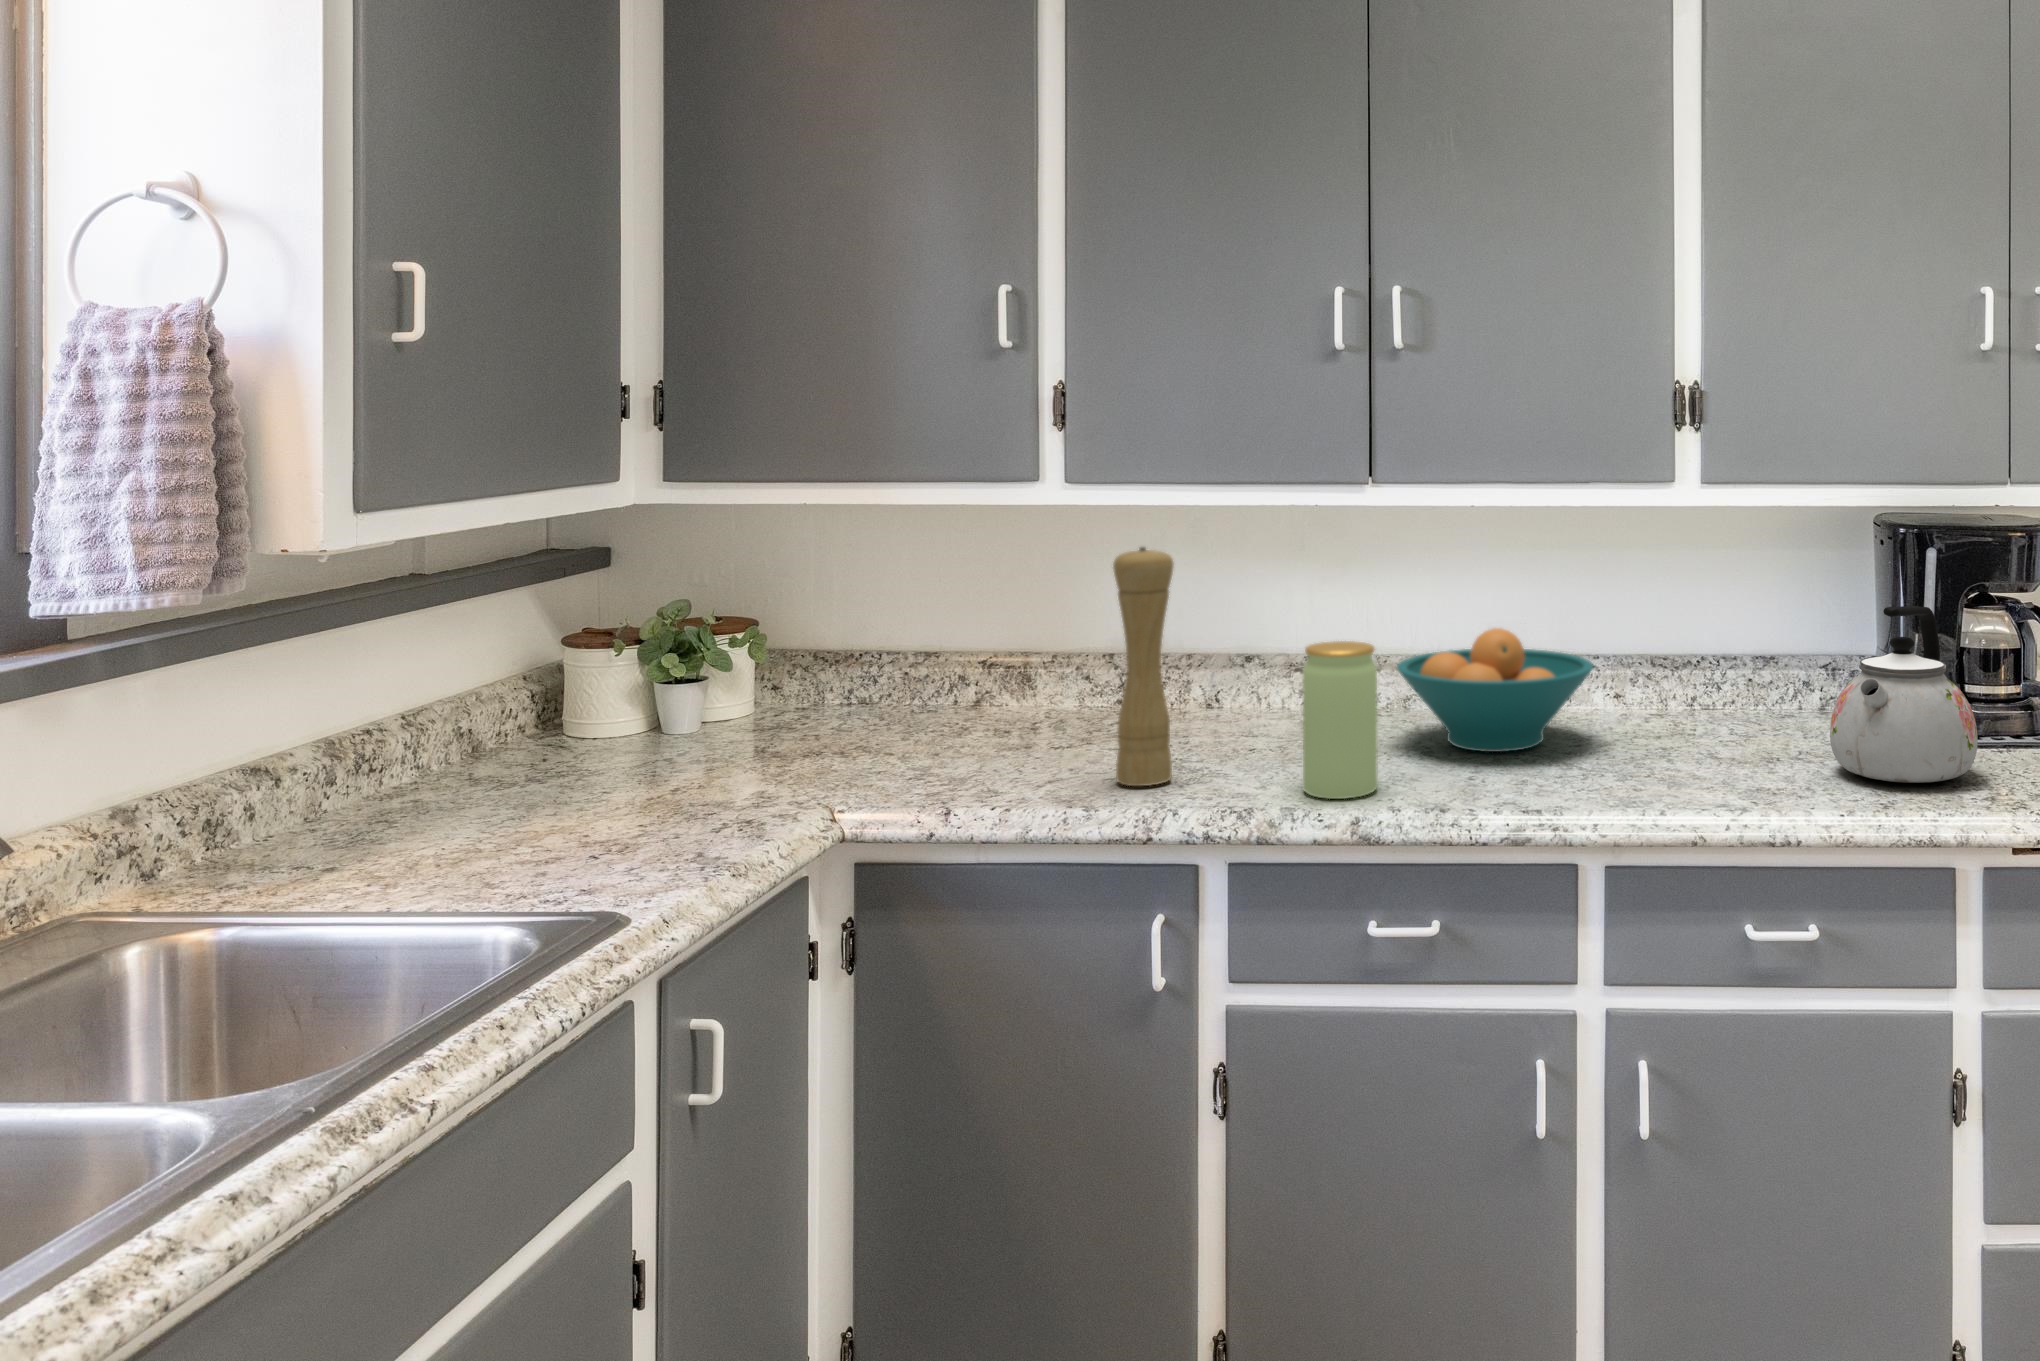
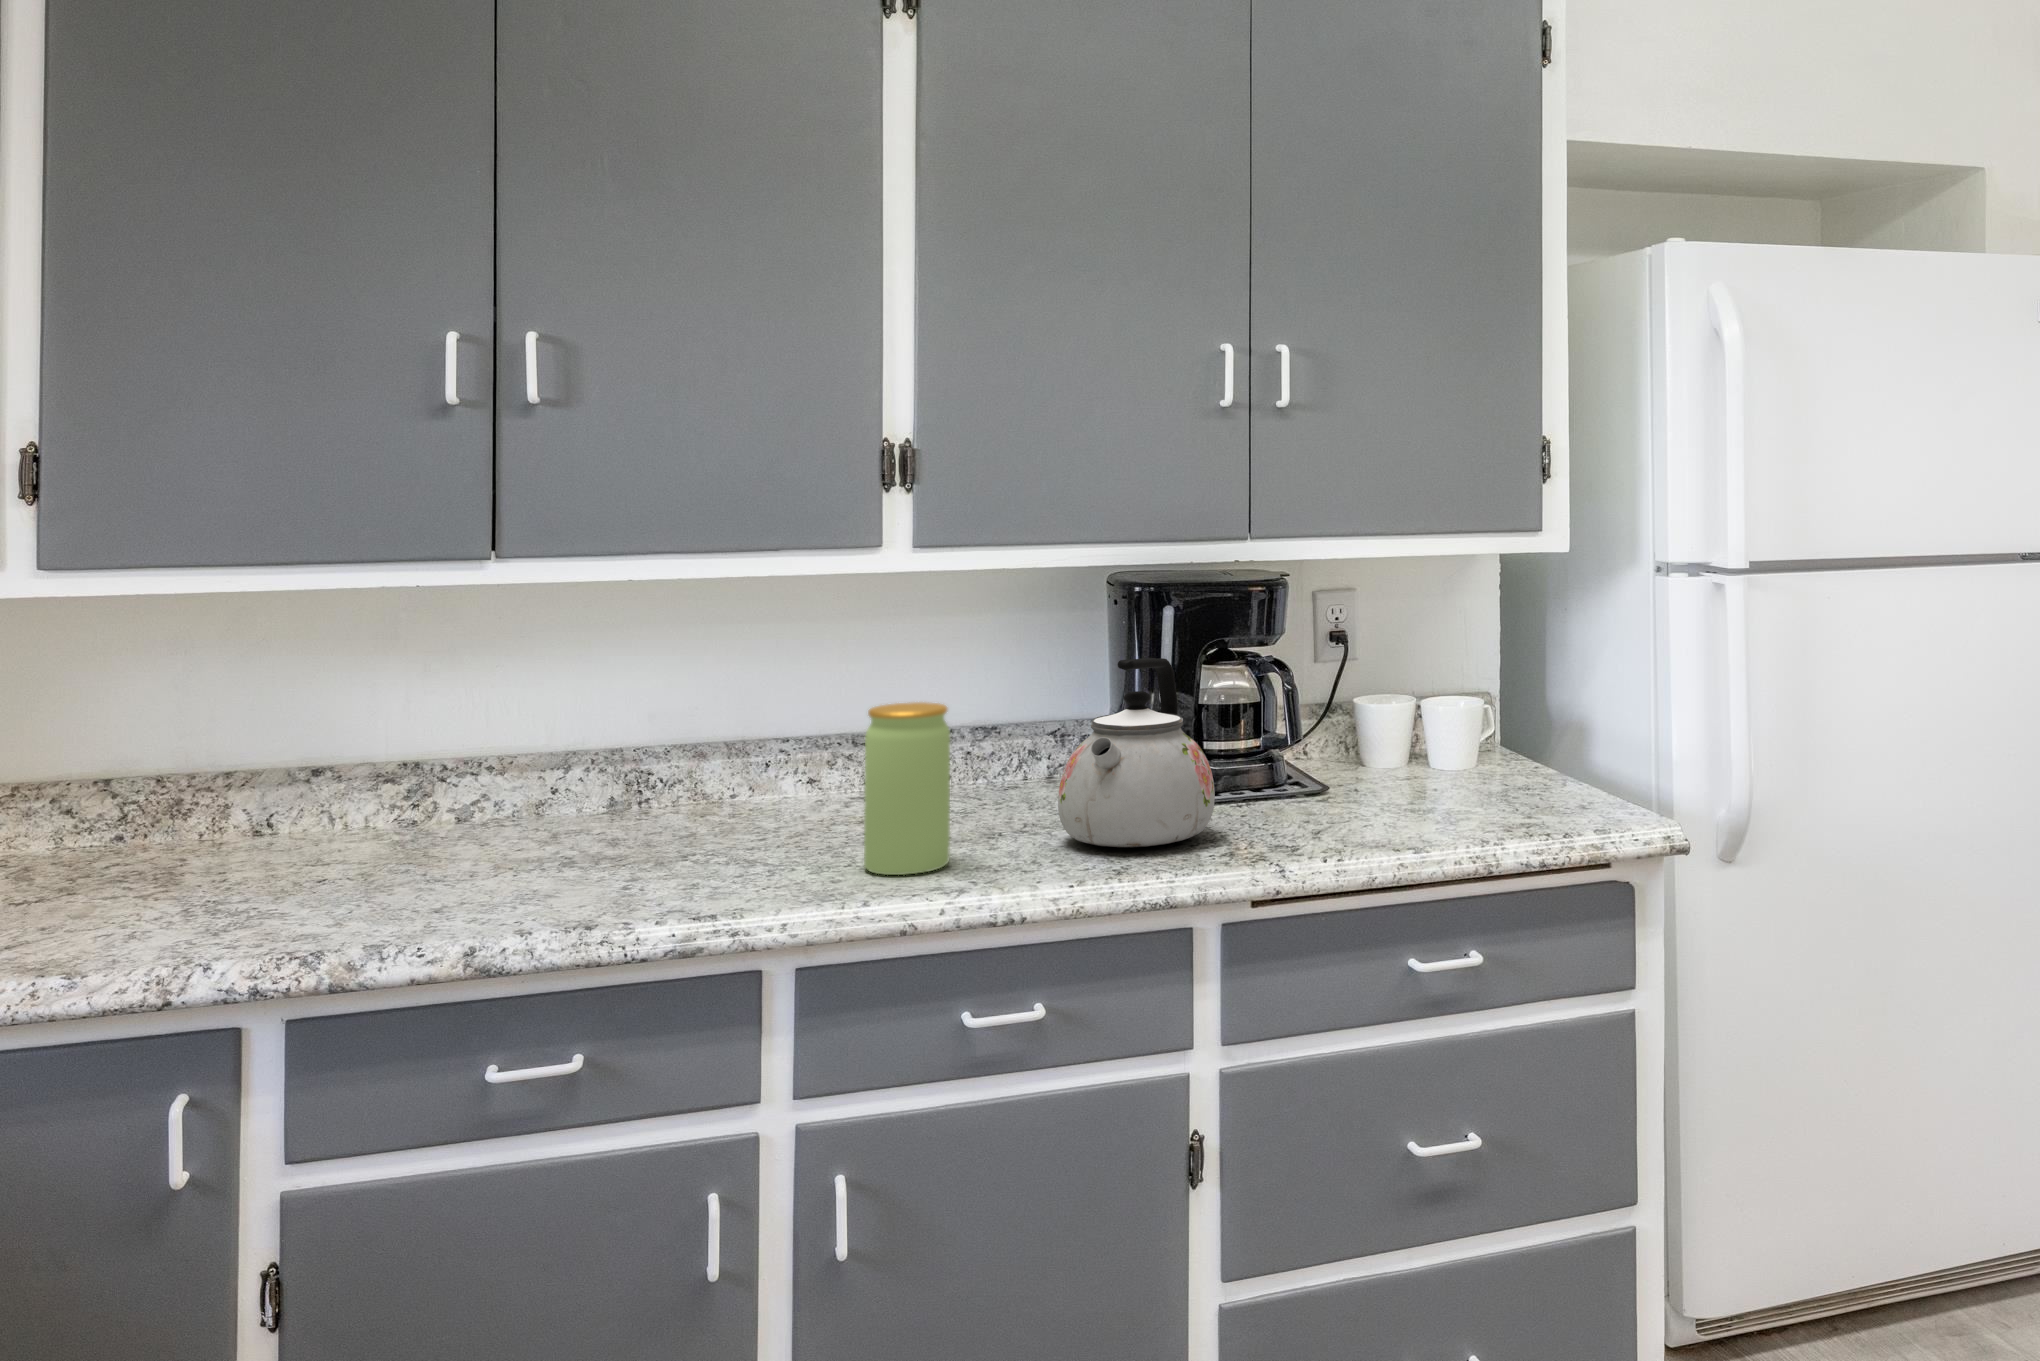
pepper mill: present [1113,547,1173,786] -> none [118,626,213,938]
fruit bowl: present [1397,628,1593,752] -> none [527,709,784,857]
jar: present [1303,641,1378,799] -> present [864,702,950,875]

